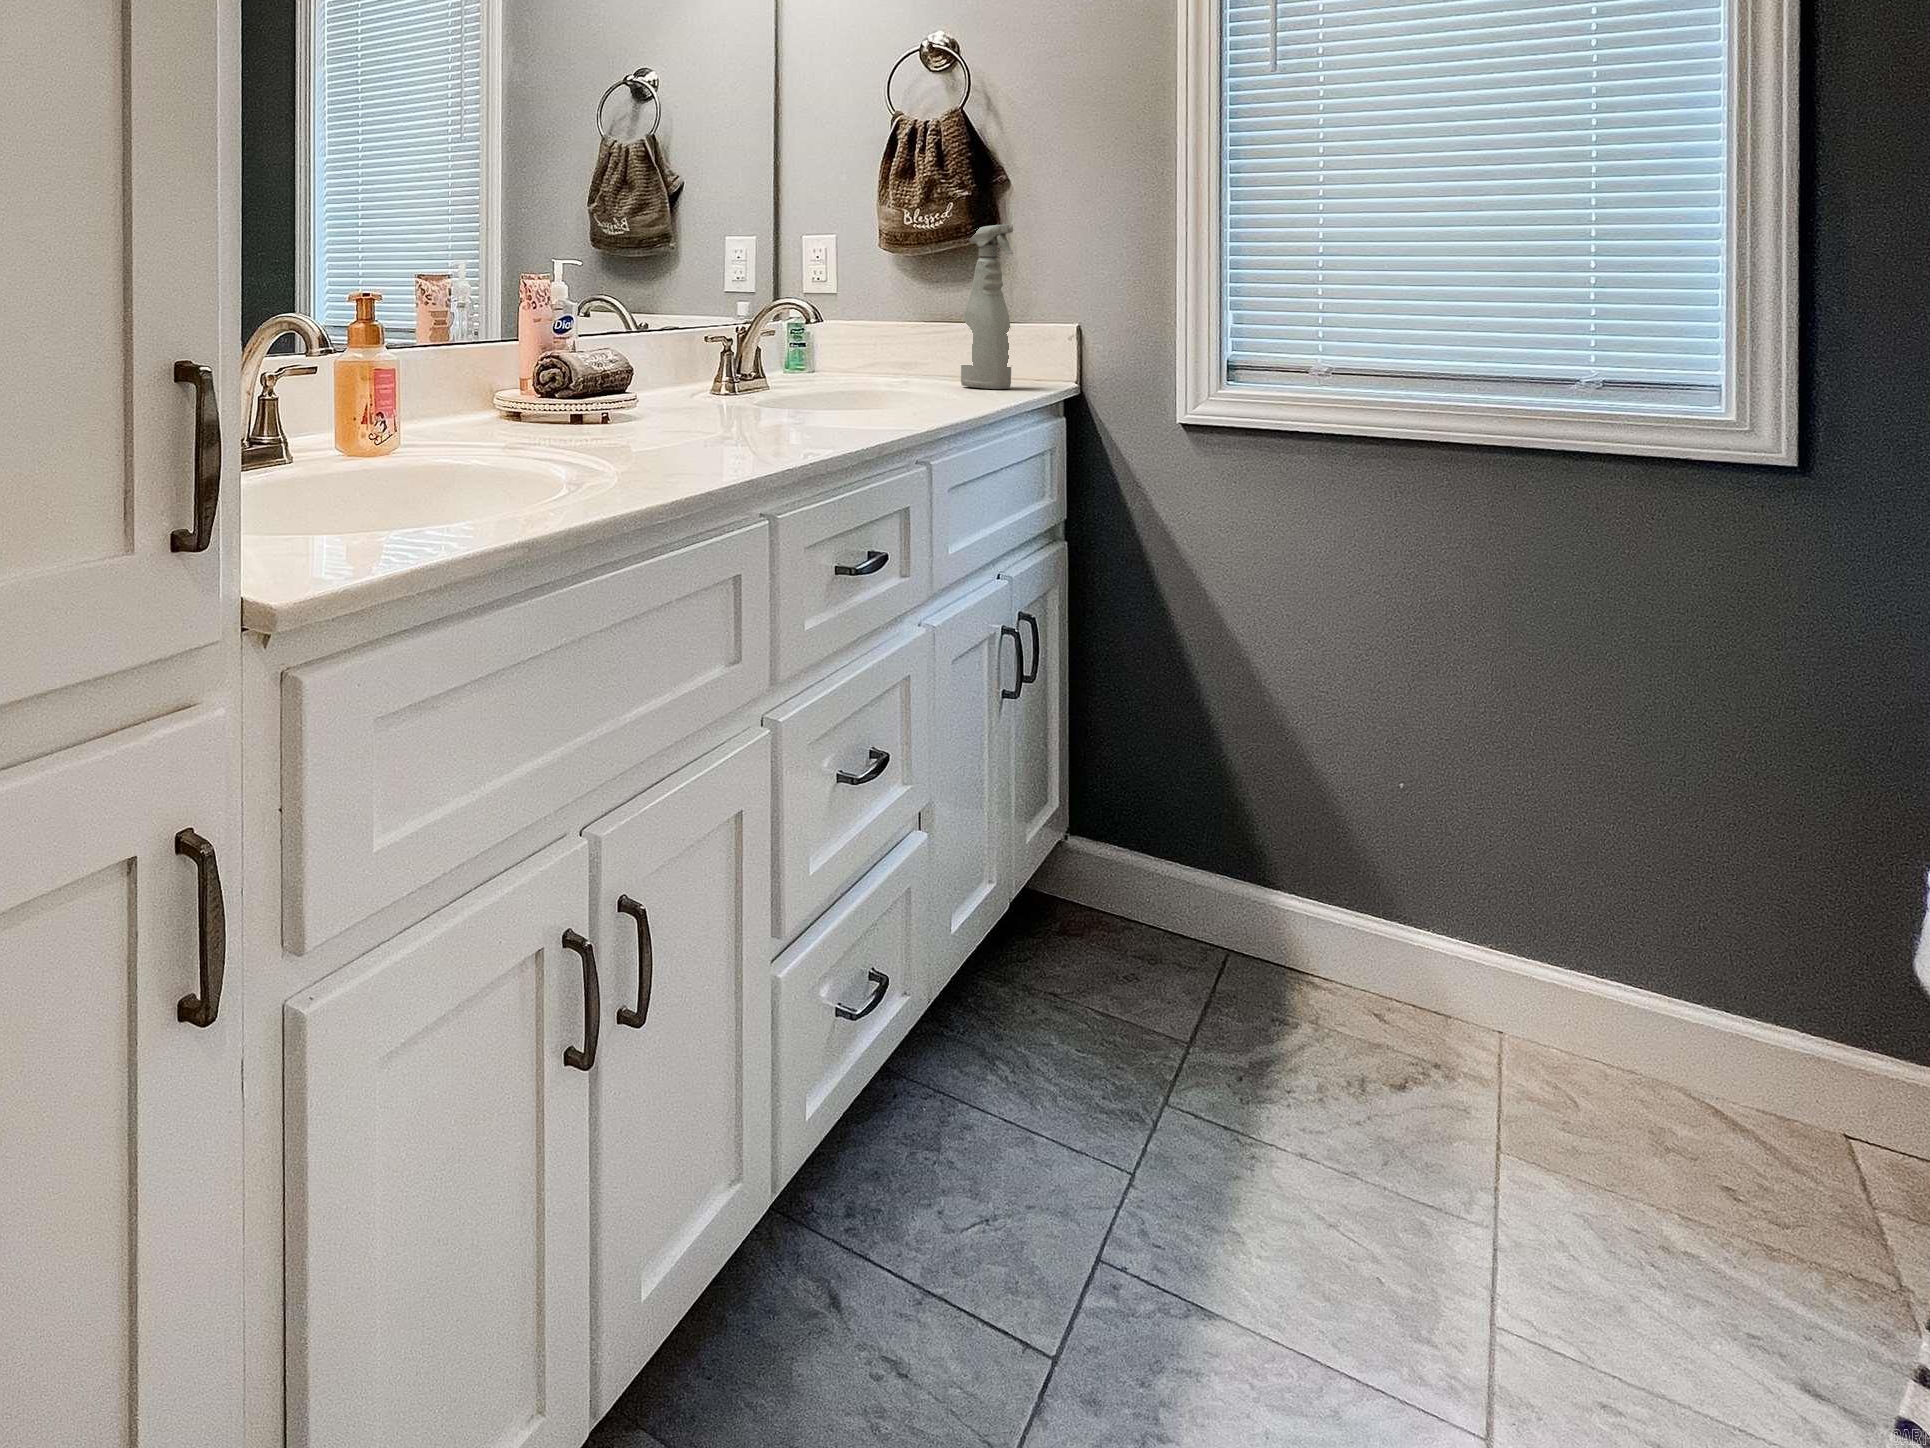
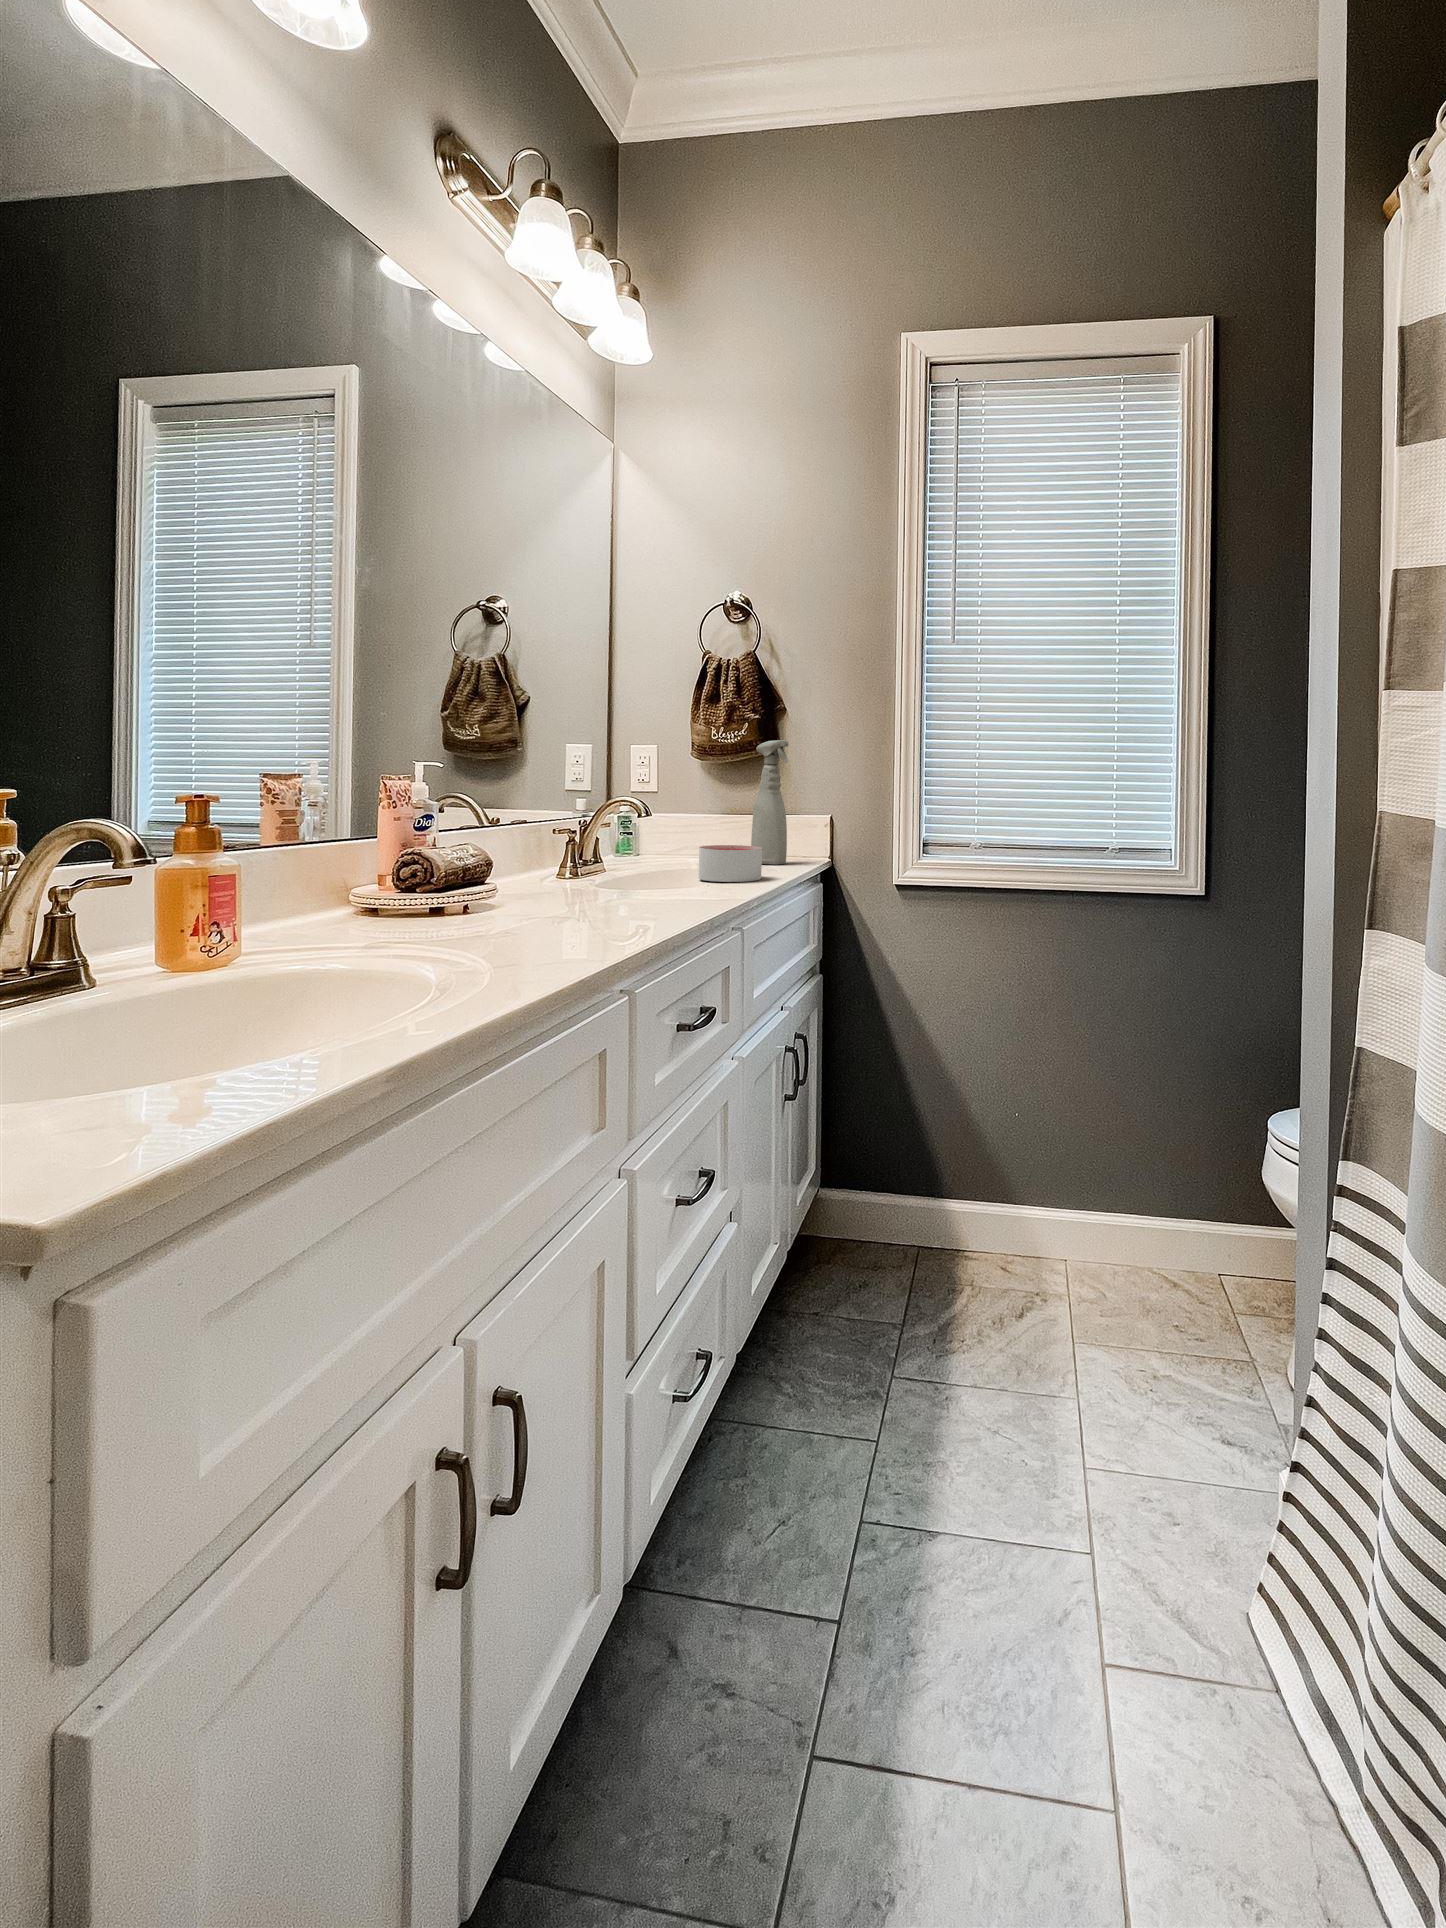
candle: none [884,360,969,406] -> present [699,845,762,882]

